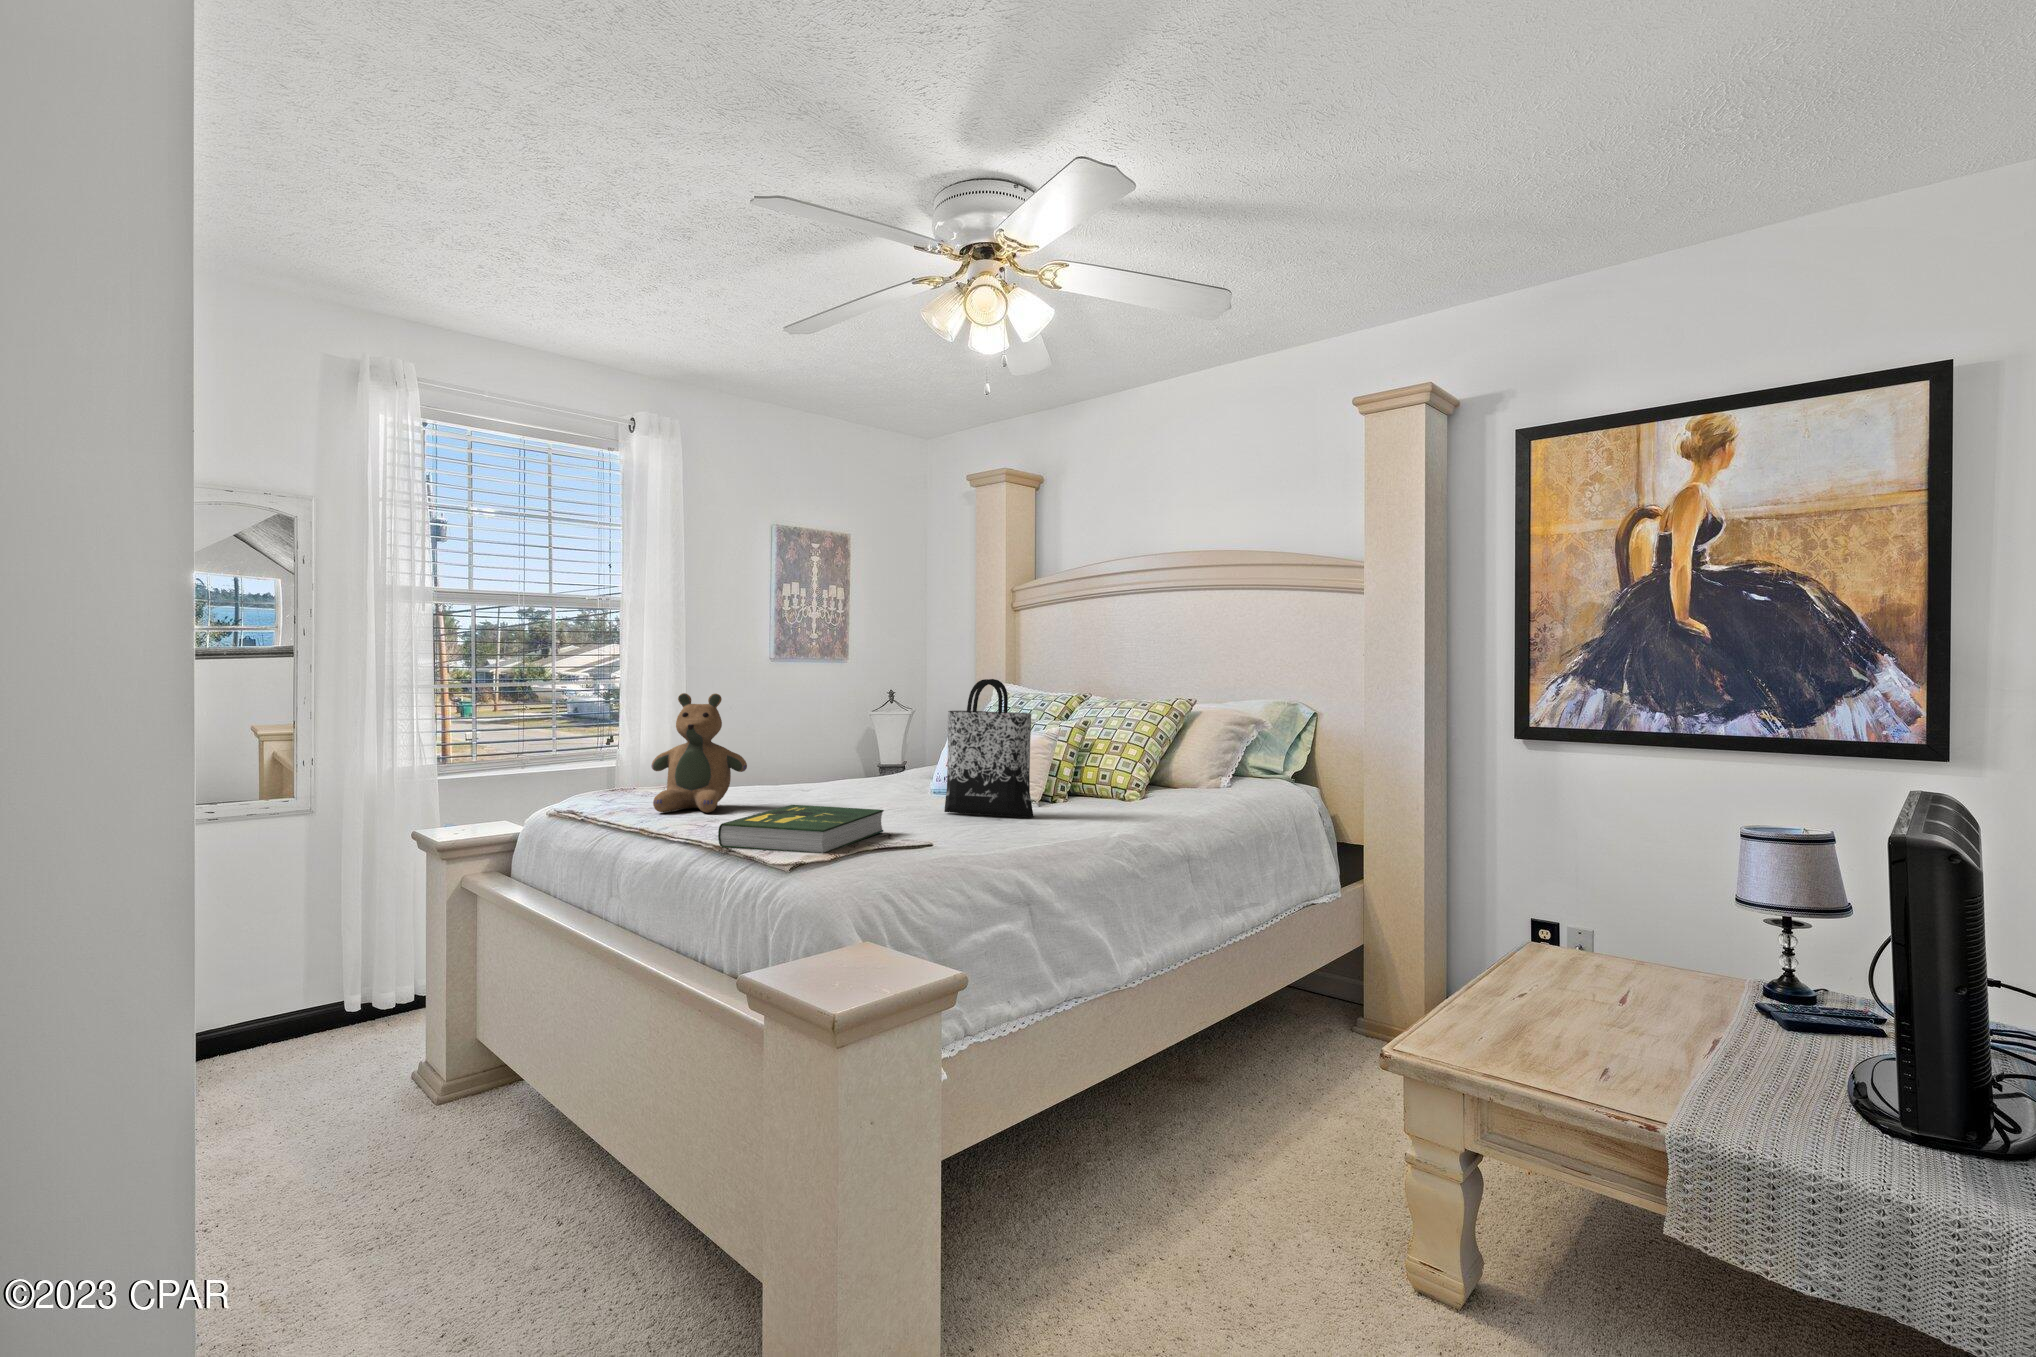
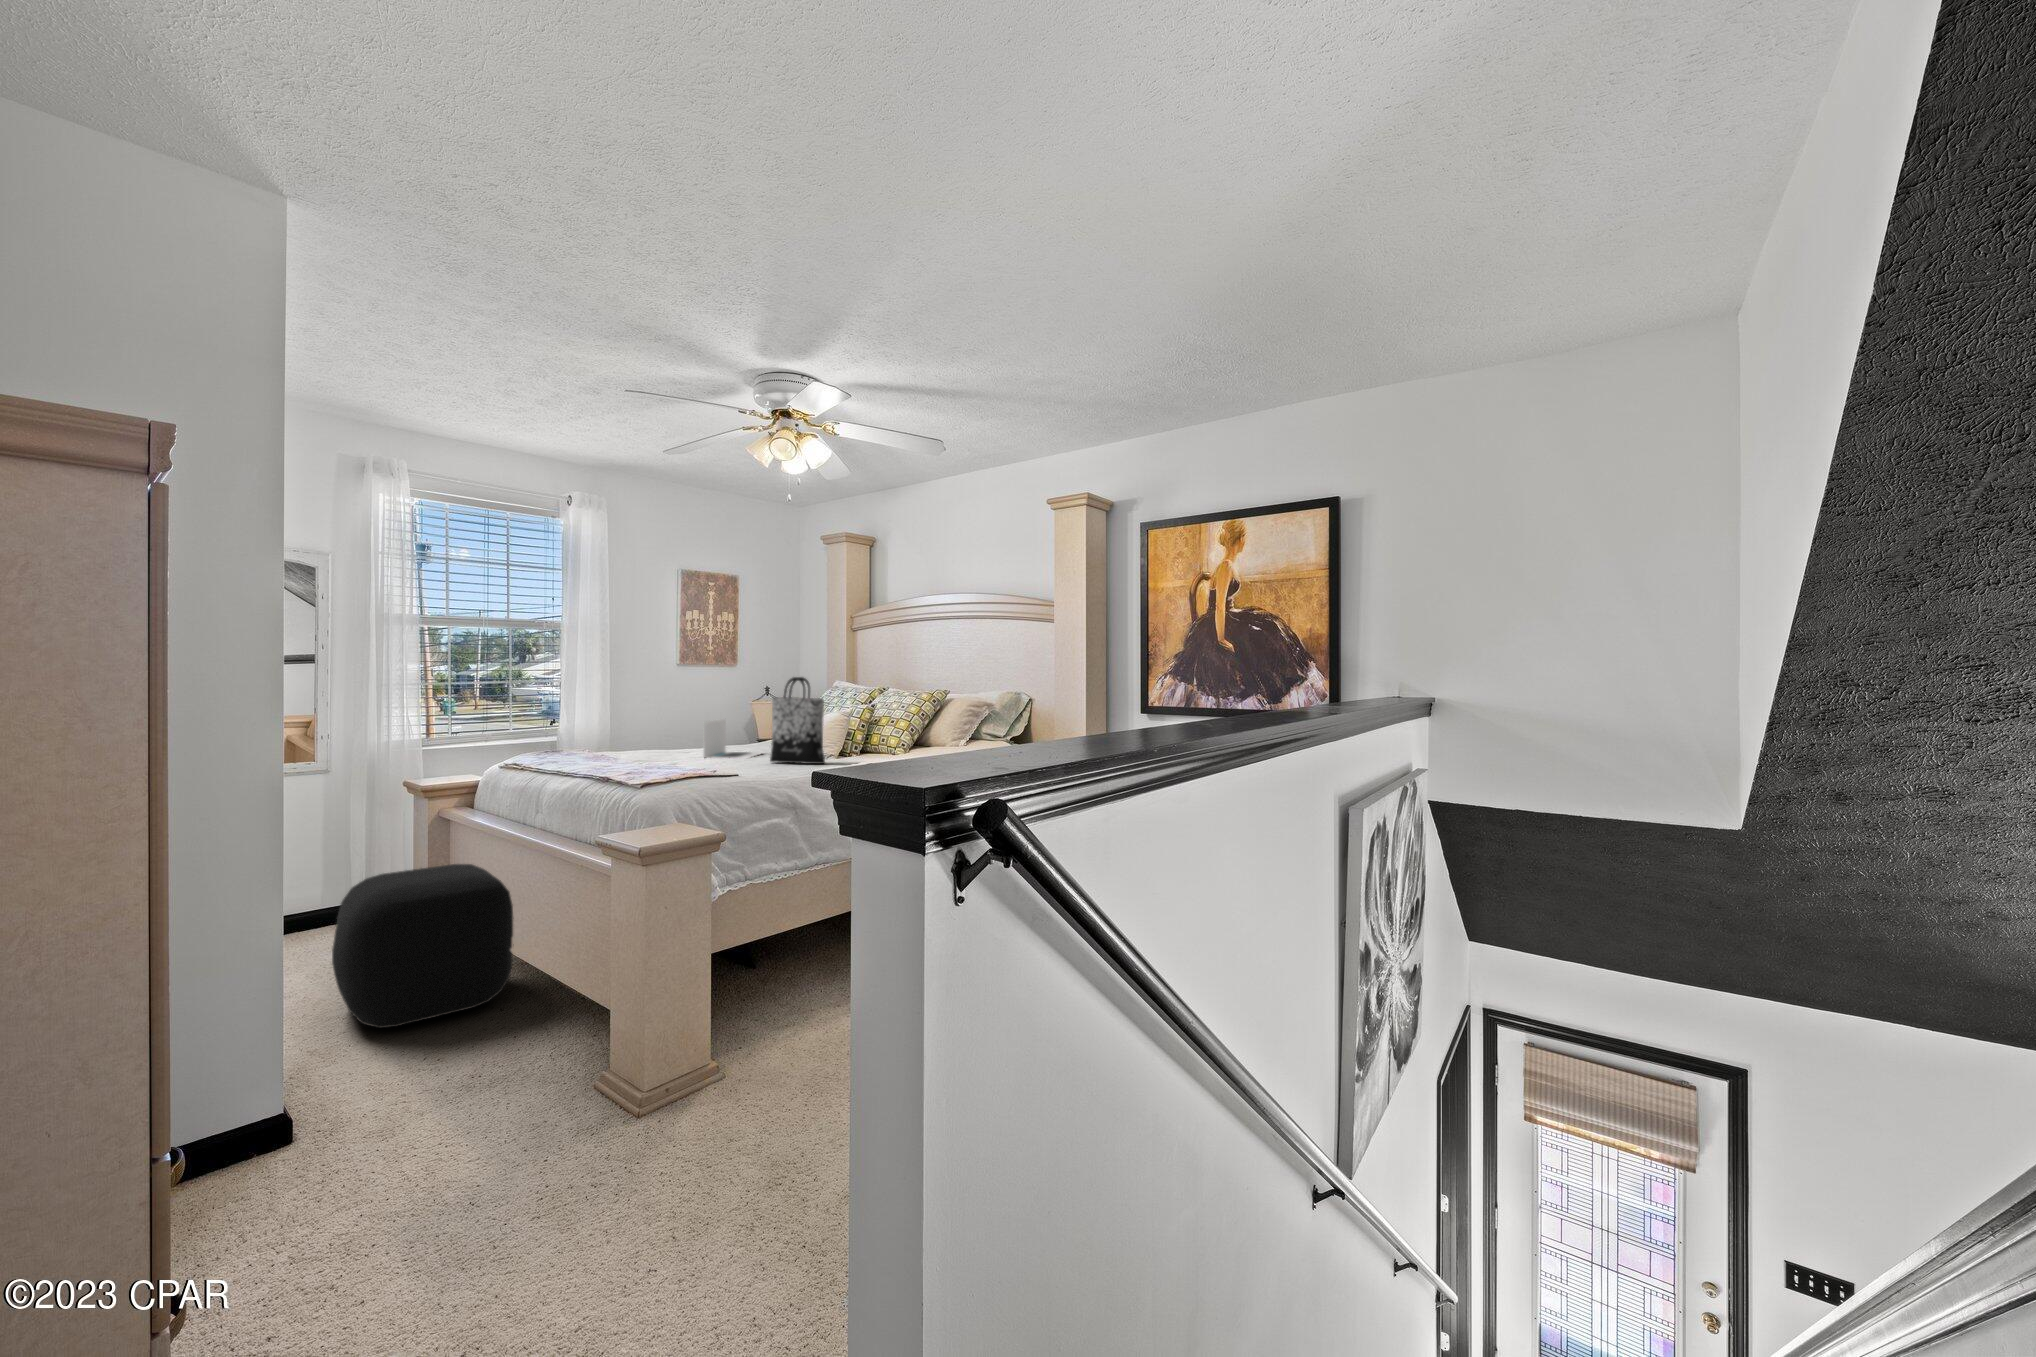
teddy bear: present [651,693,747,813] -> none [573,686,640,764]
laptop: none [835,740,918,804] -> present [703,719,761,759]
book: present [718,805,884,853] -> none [606,756,719,781]
ottoman: none [304,971,573,1252] -> present [332,864,514,1028]

